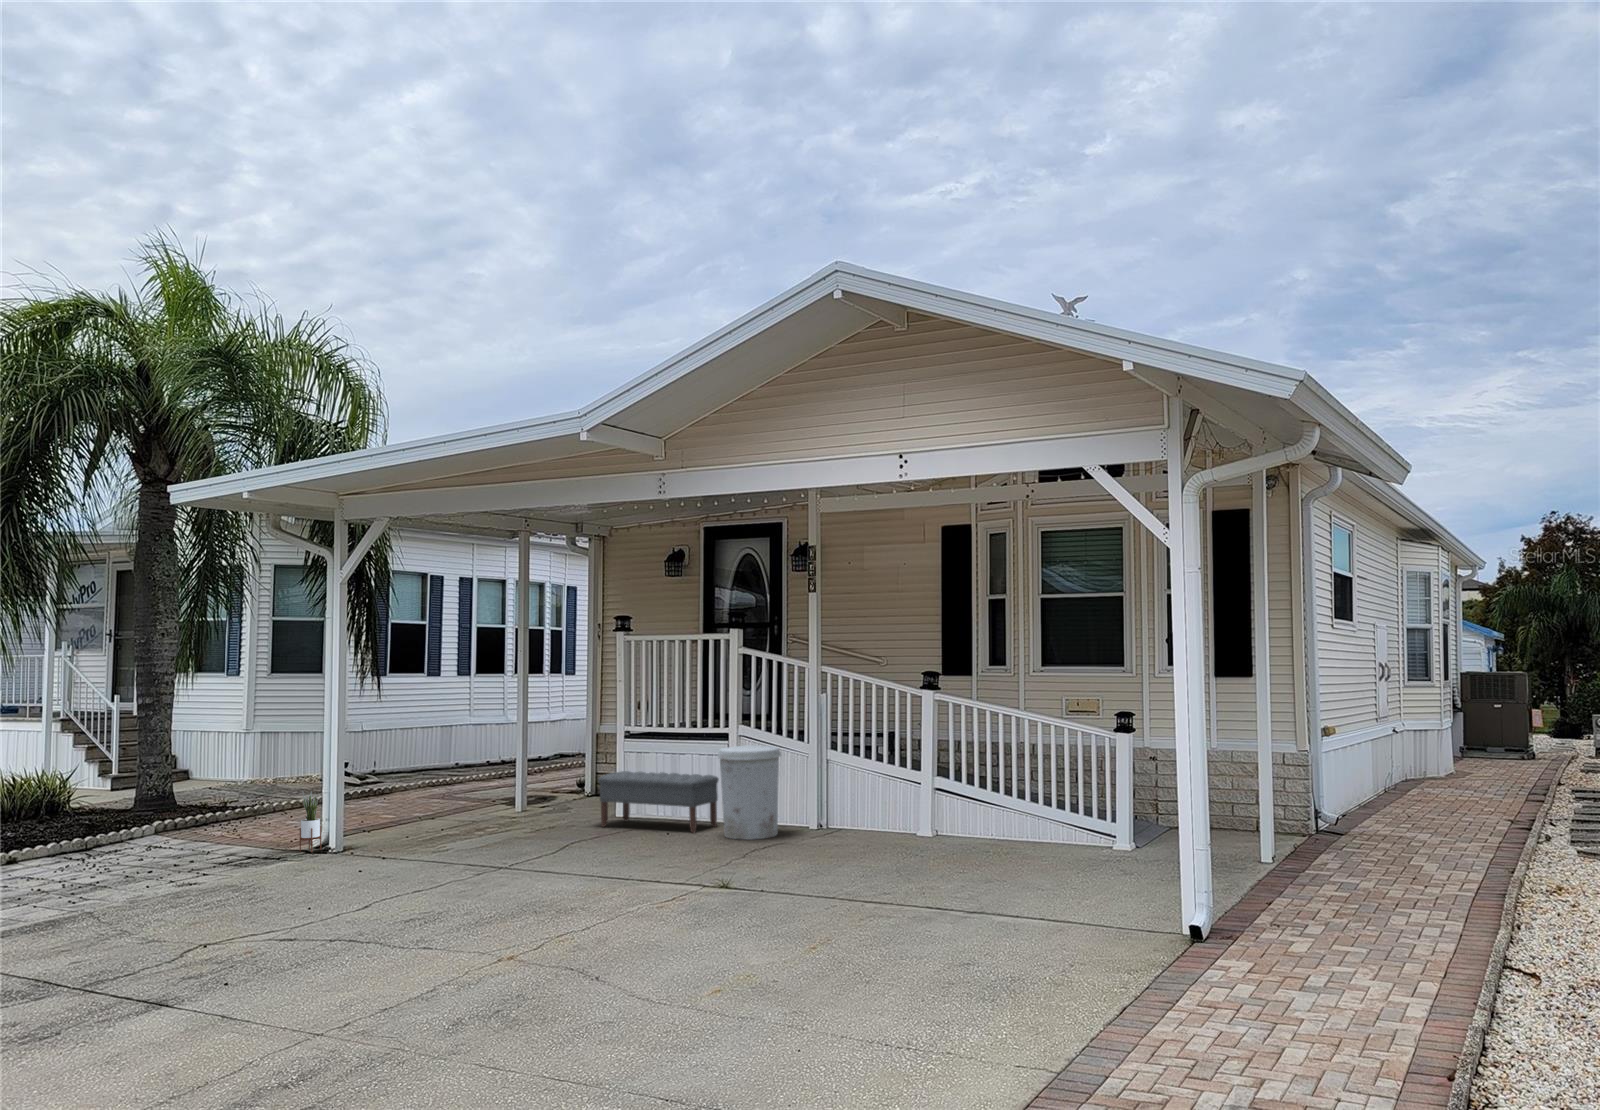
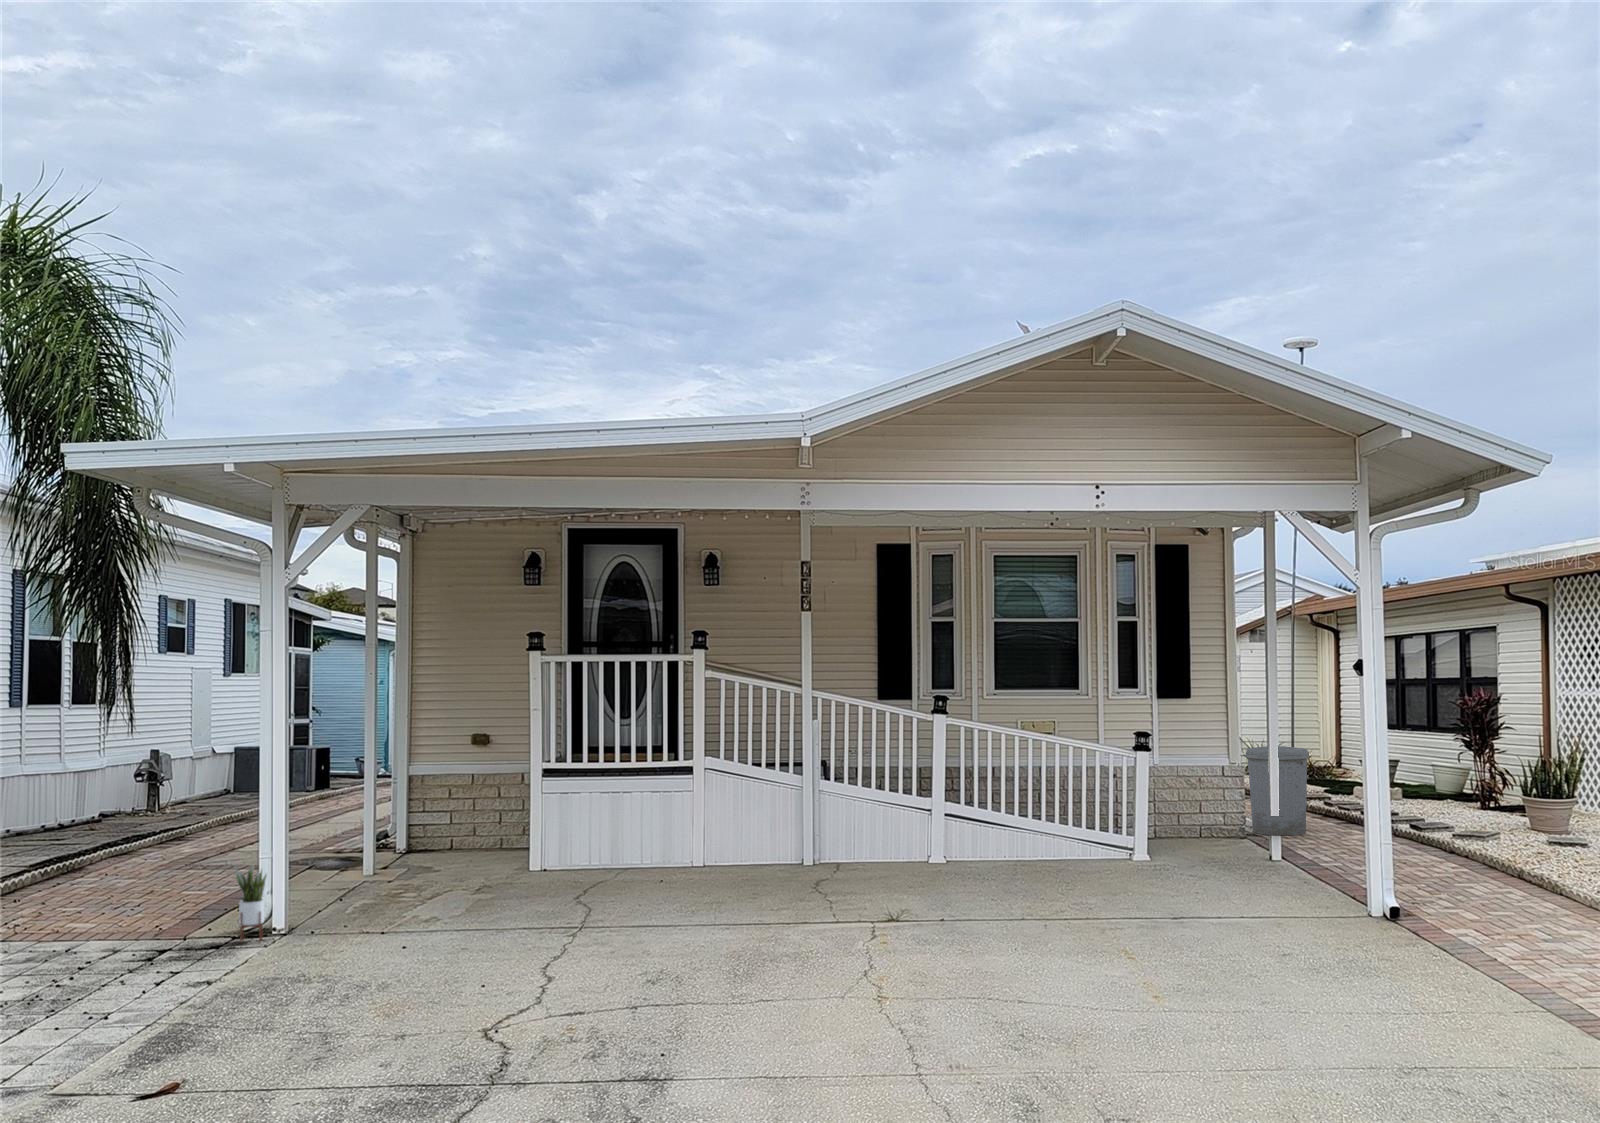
trash can: present [717,745,781,840] -> present [1245,746,1309,835]
bench: present [598,771,719,833] -> none [547,816,687,885]

